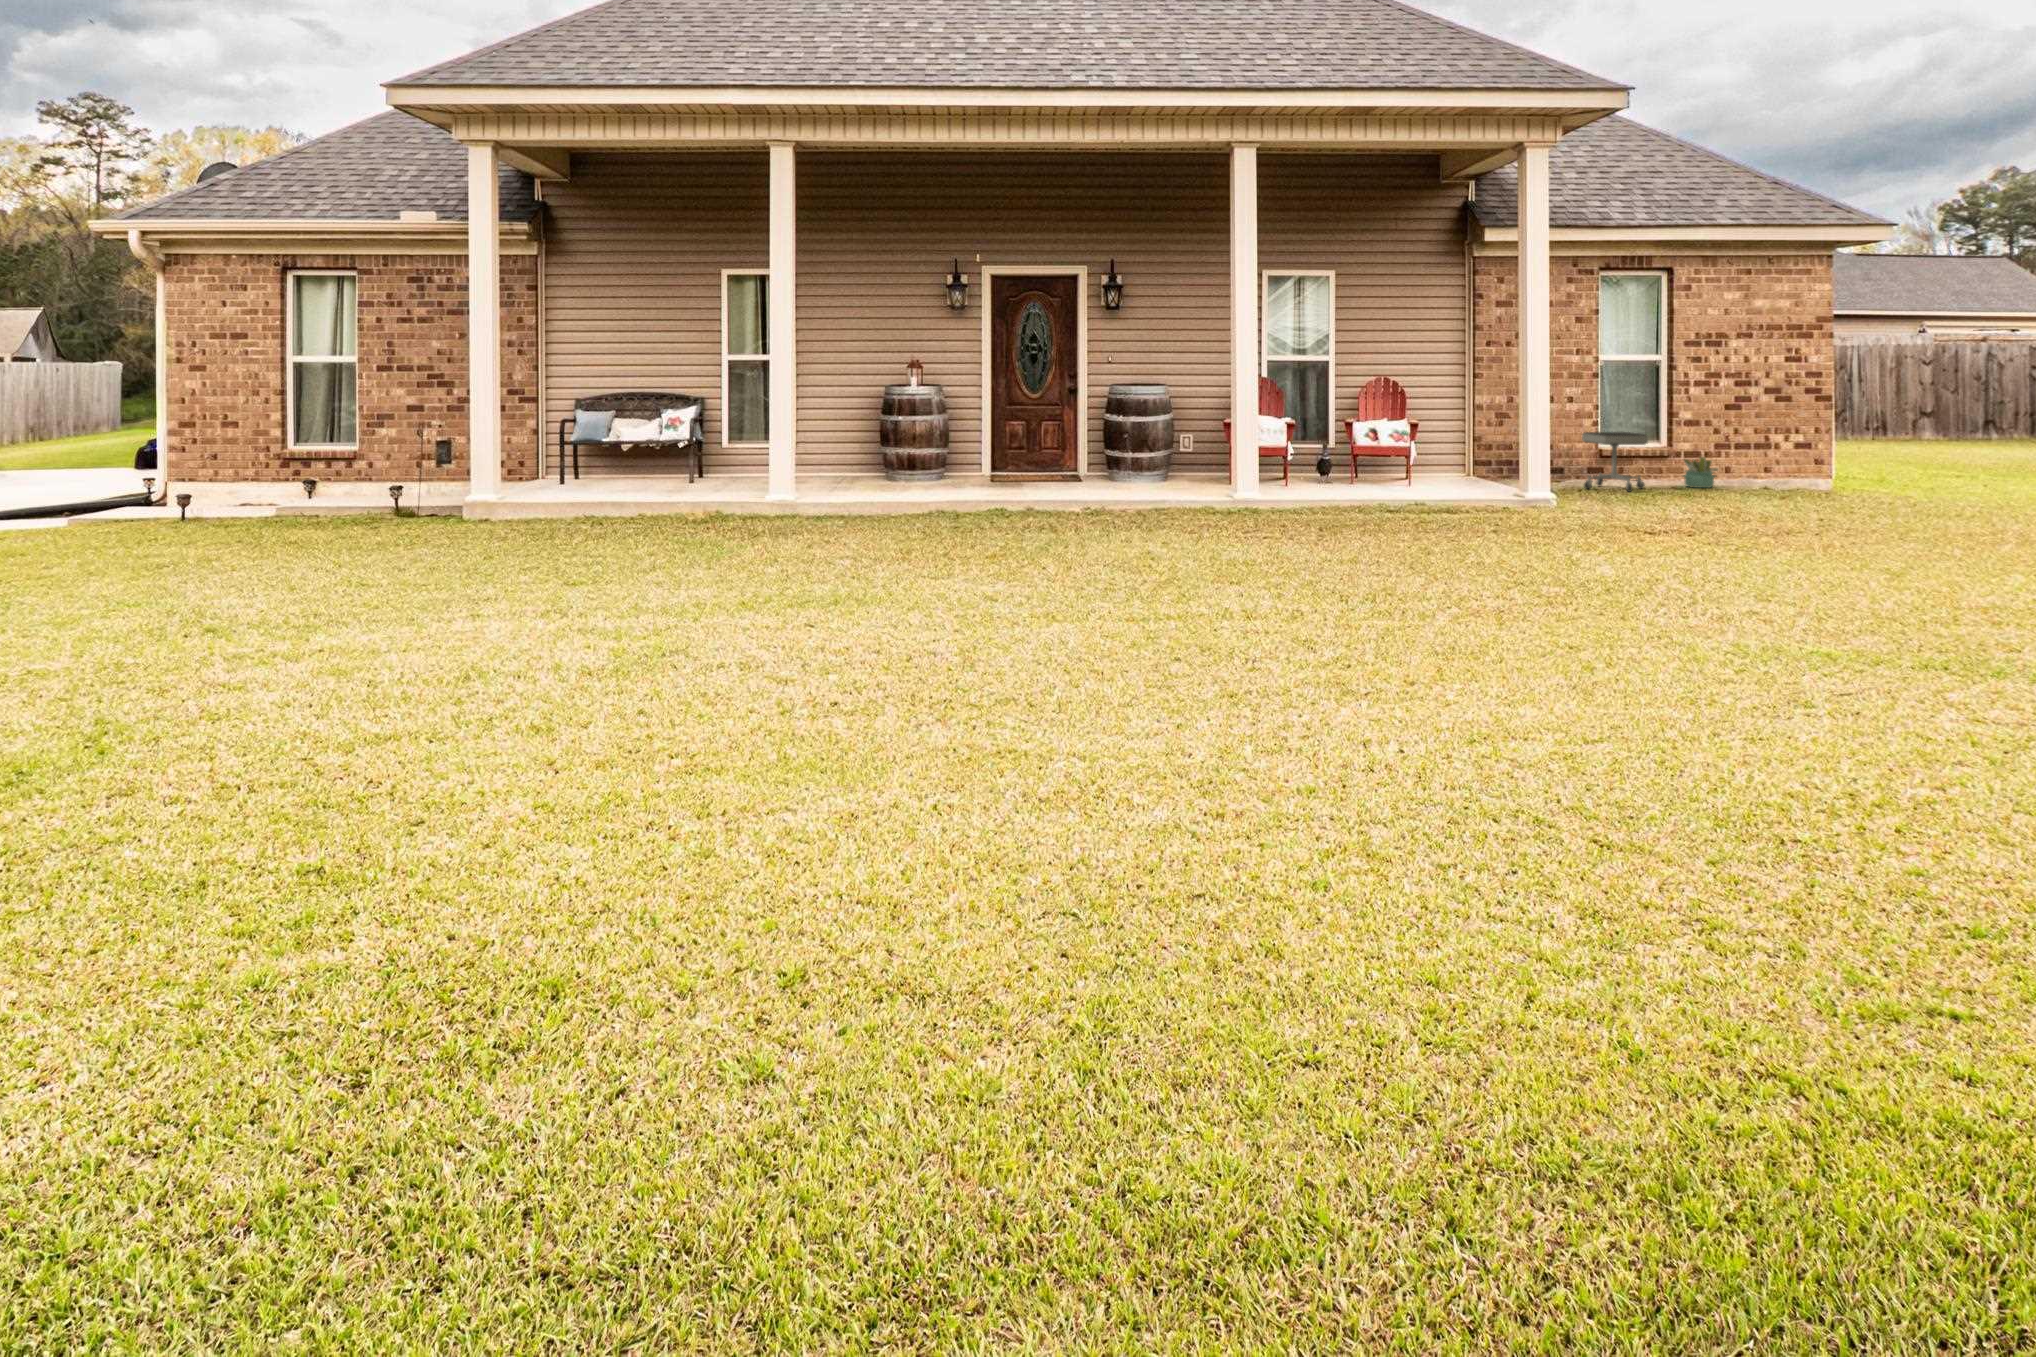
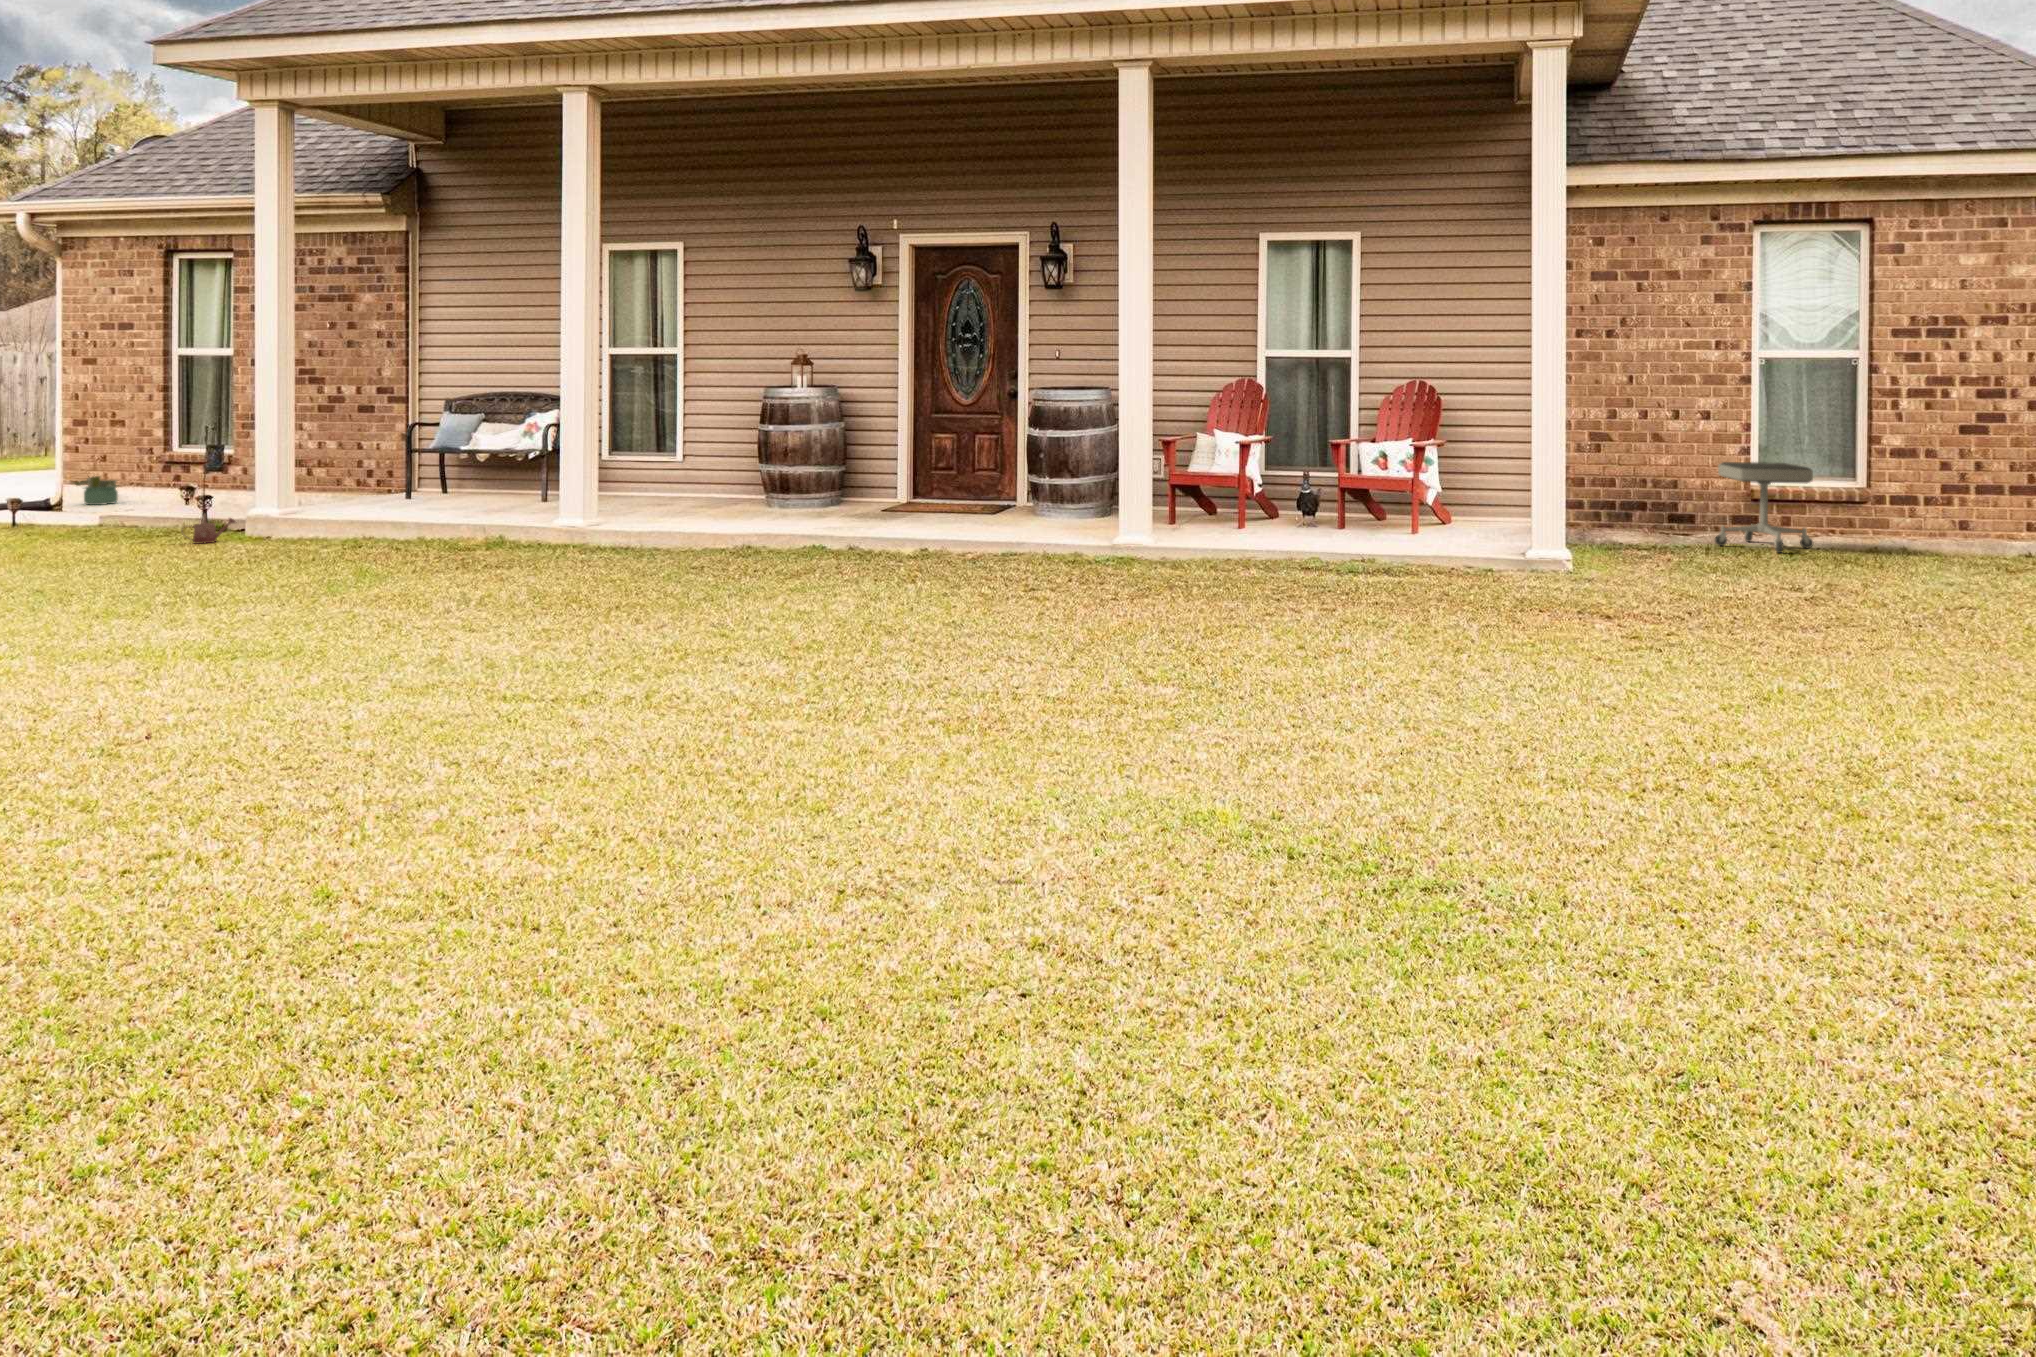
decorative plant: present [1684,457,1718,488] -> present [74,476,118,505]
watering can: none [435,500,476,526] -> present [185,514,235,544]

